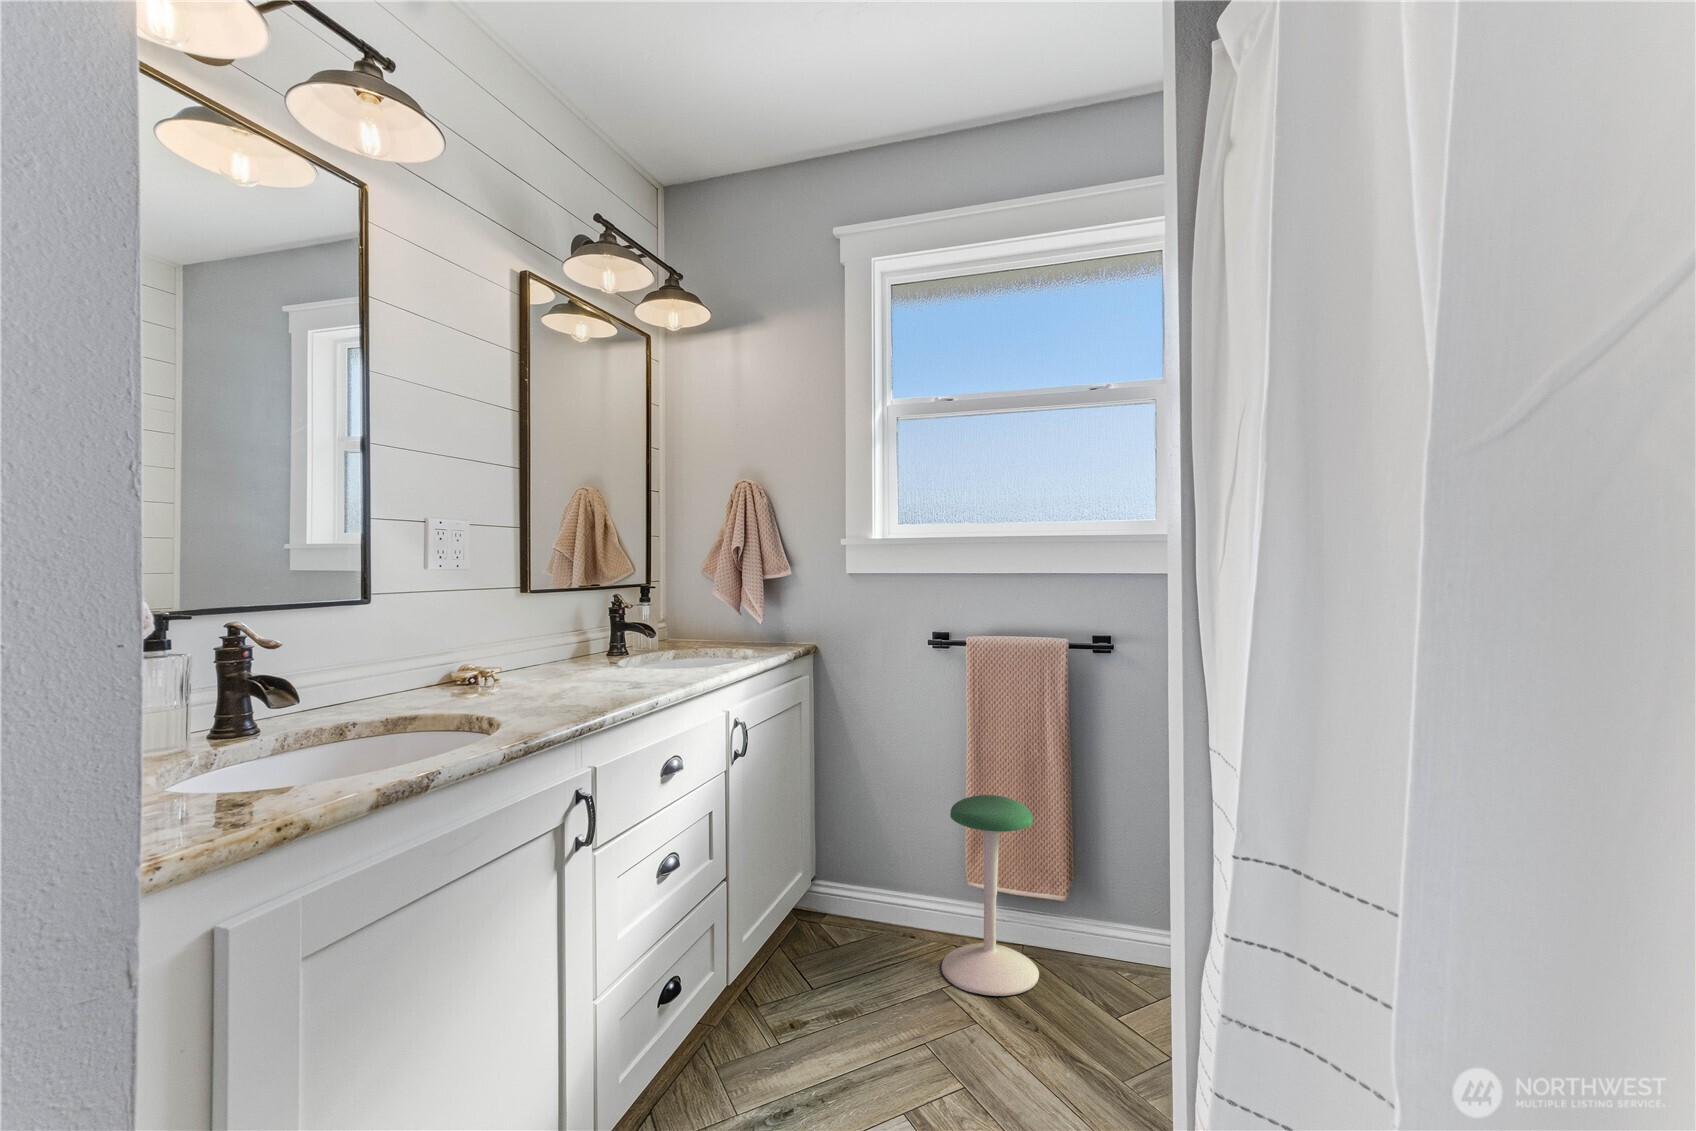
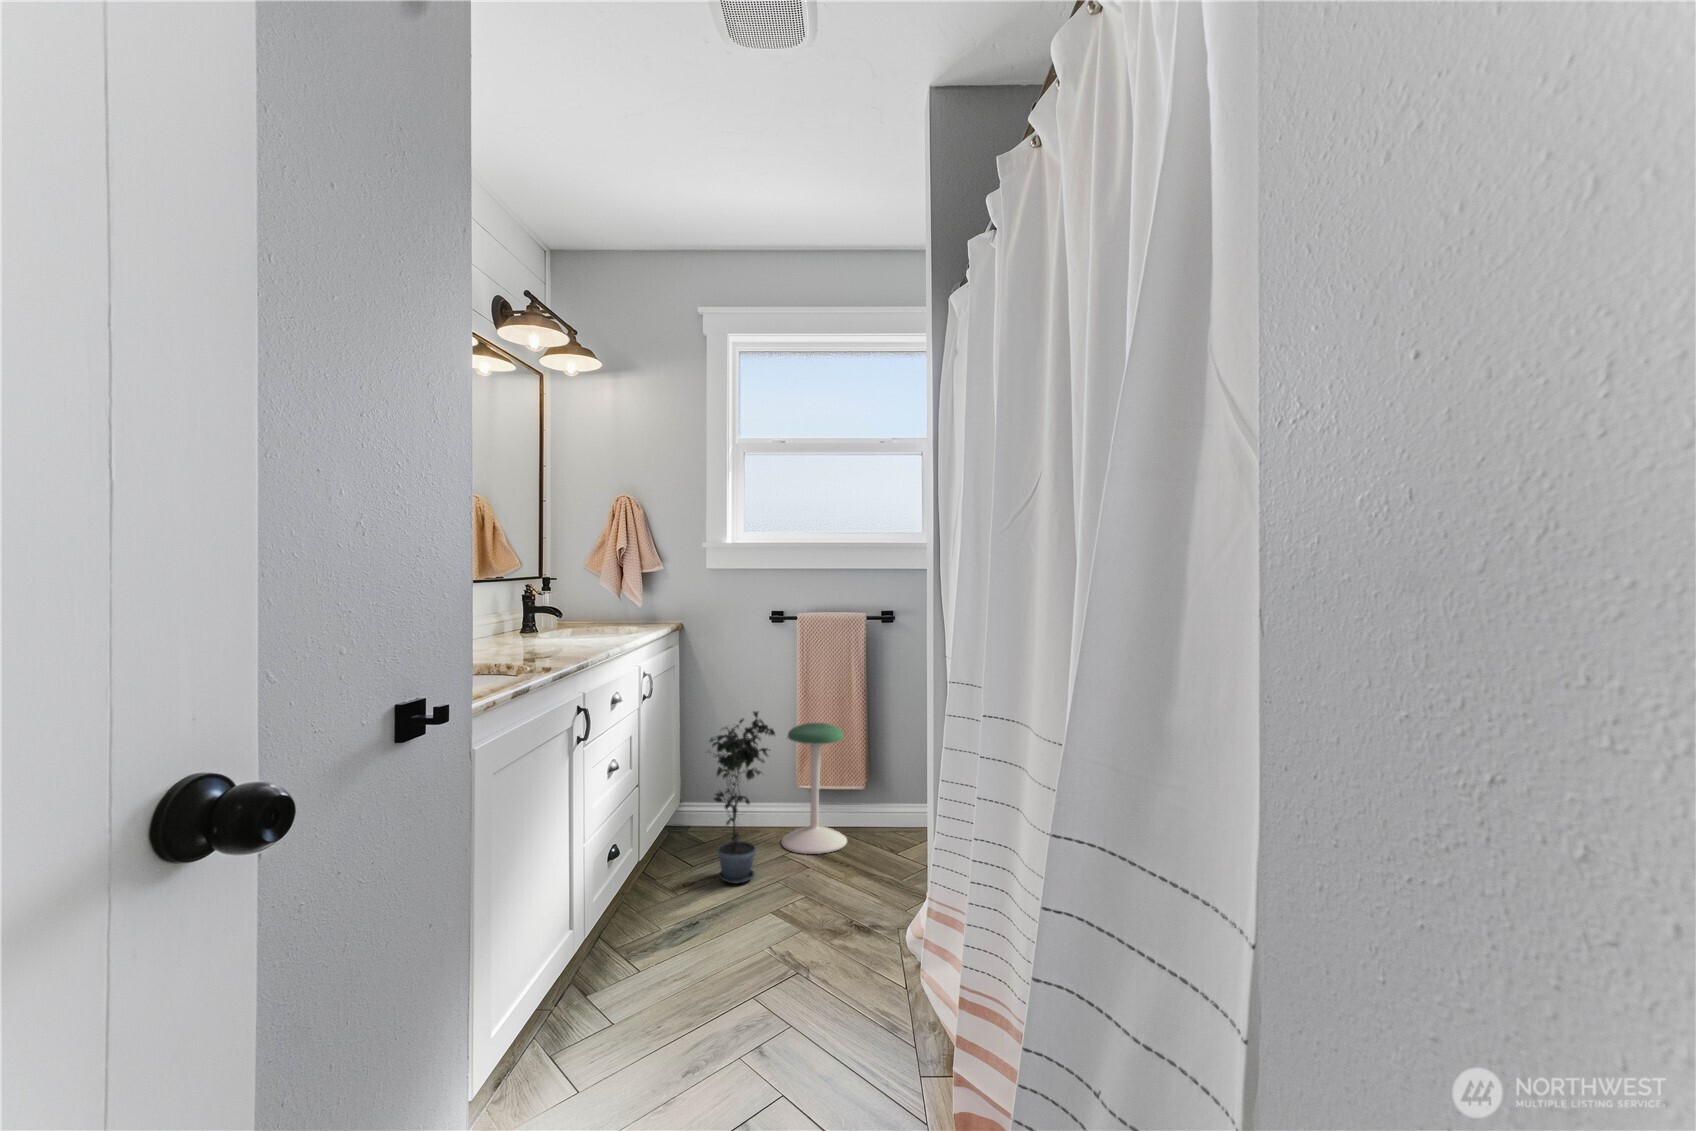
potted plant: none [818,784,921,1040] -> present [710,712,775,884]

